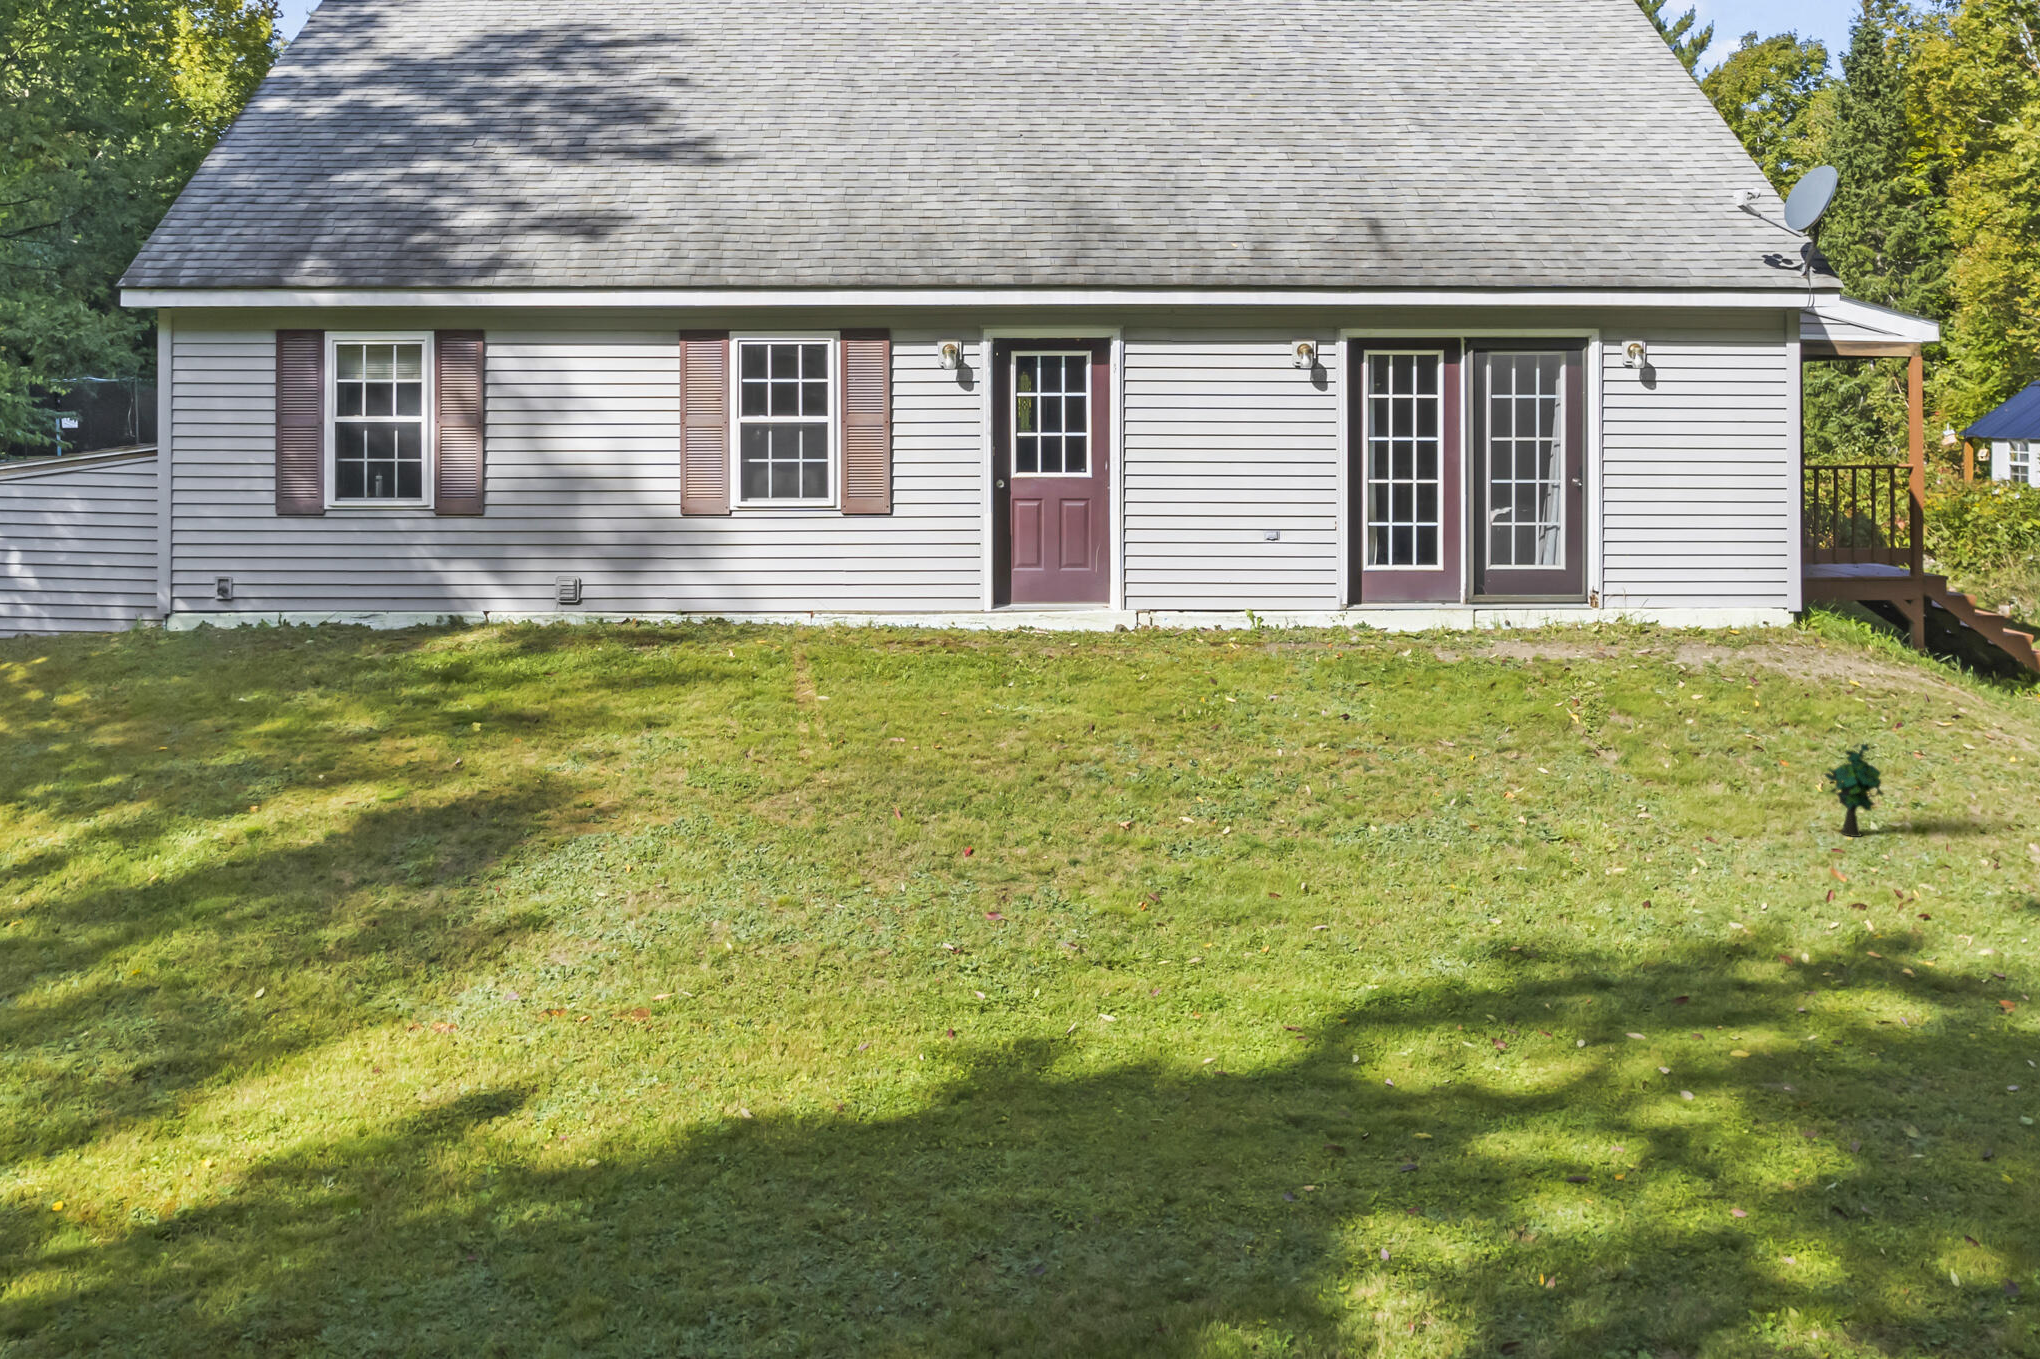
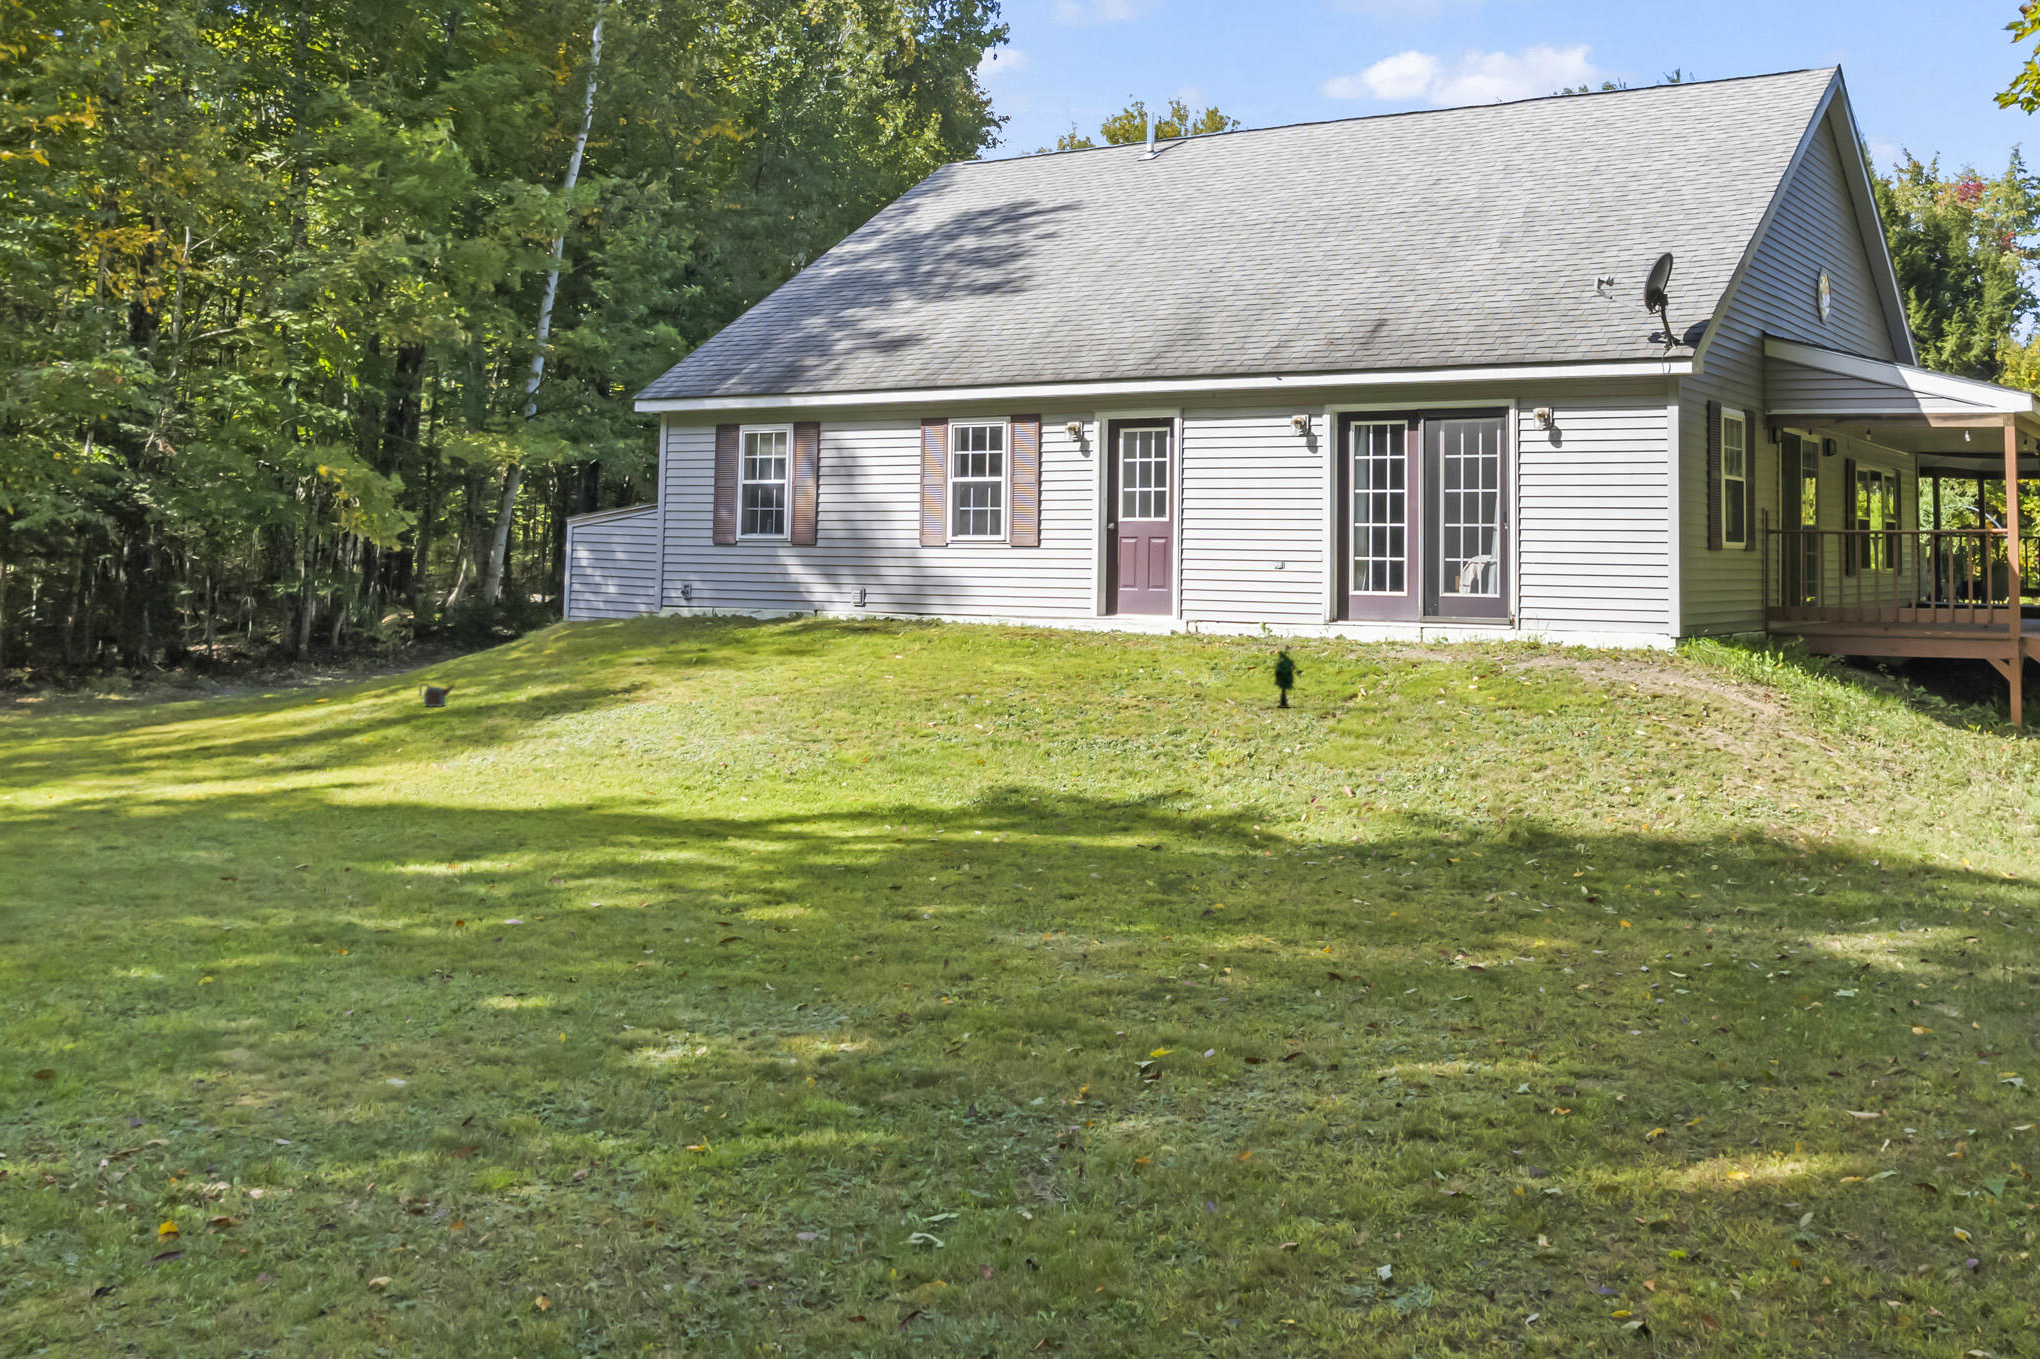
watering can: none [371,1058,476,1124] -> present [419,683,454,707]

